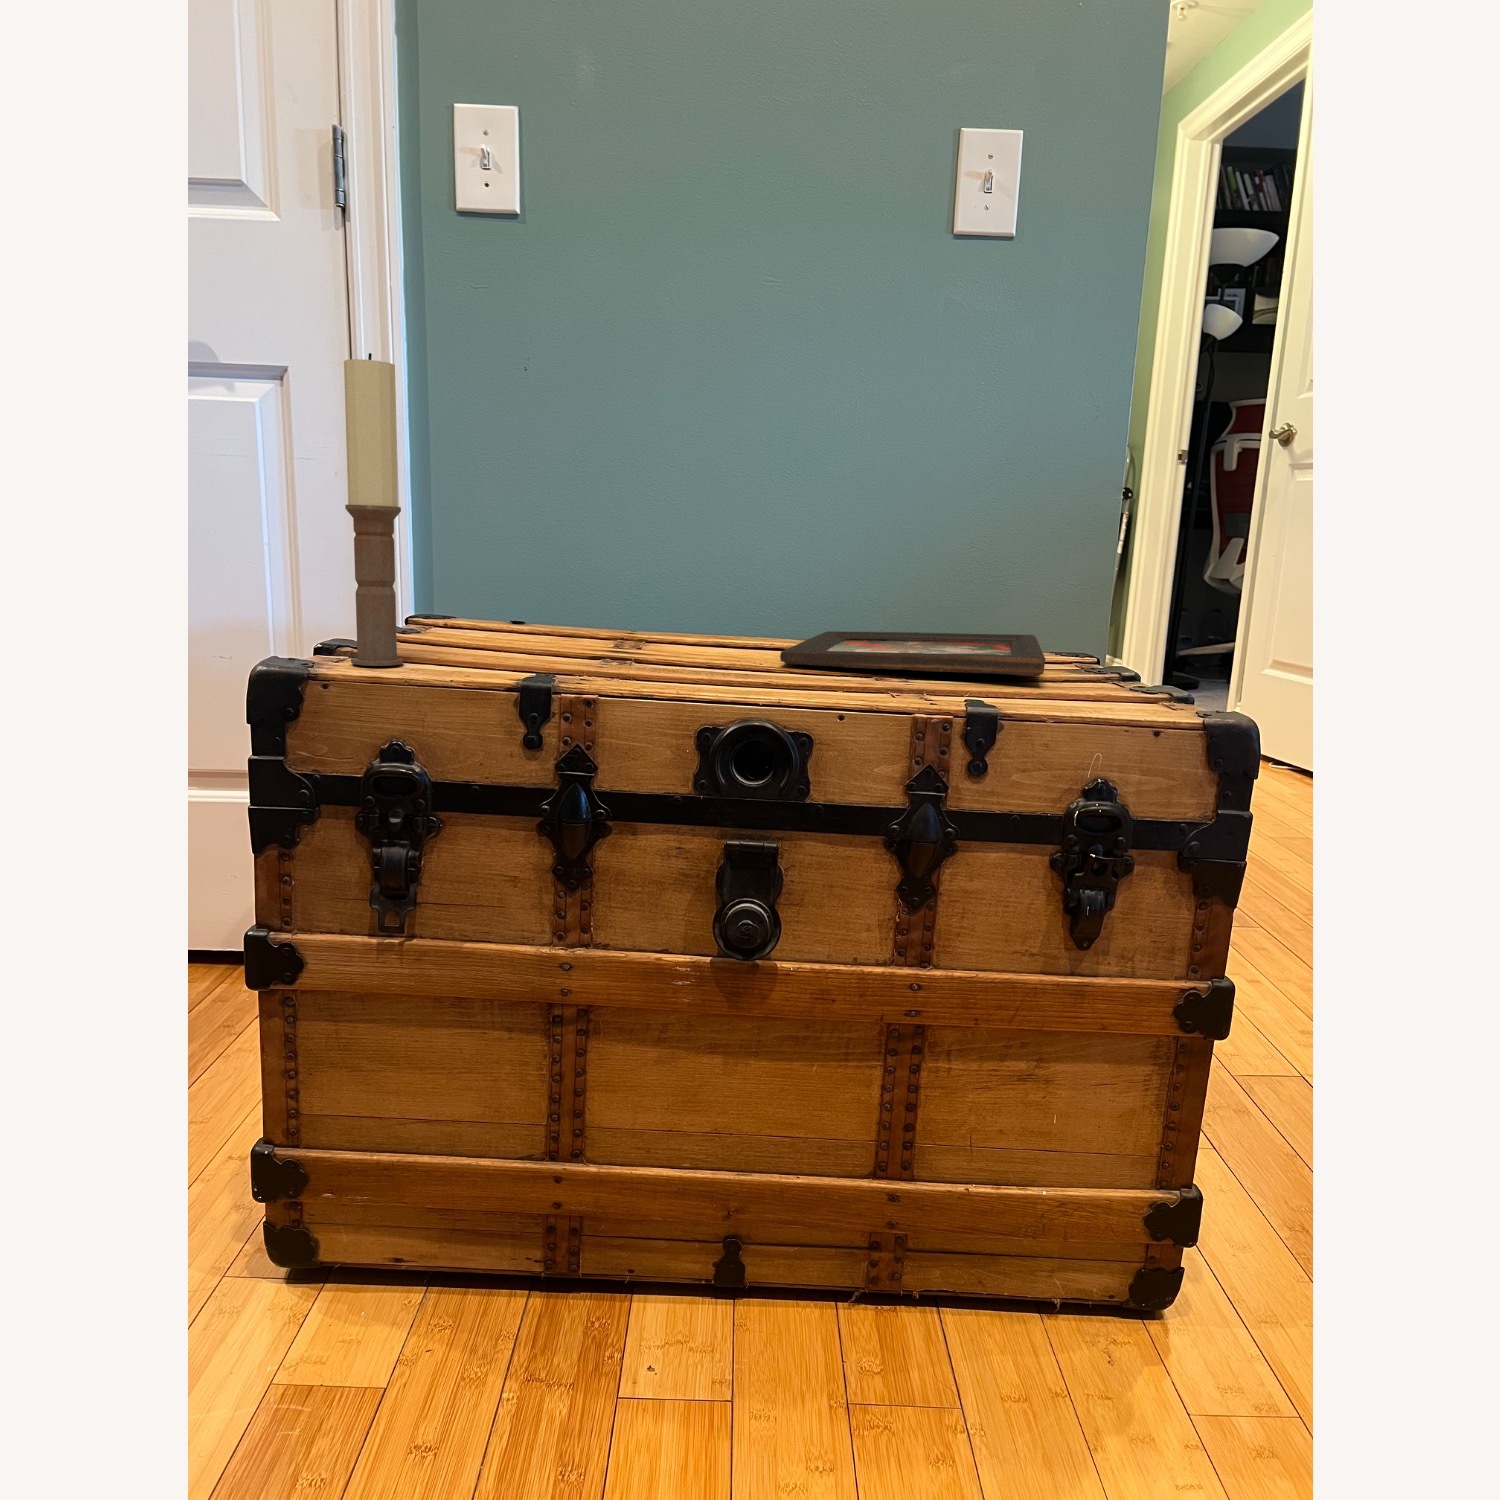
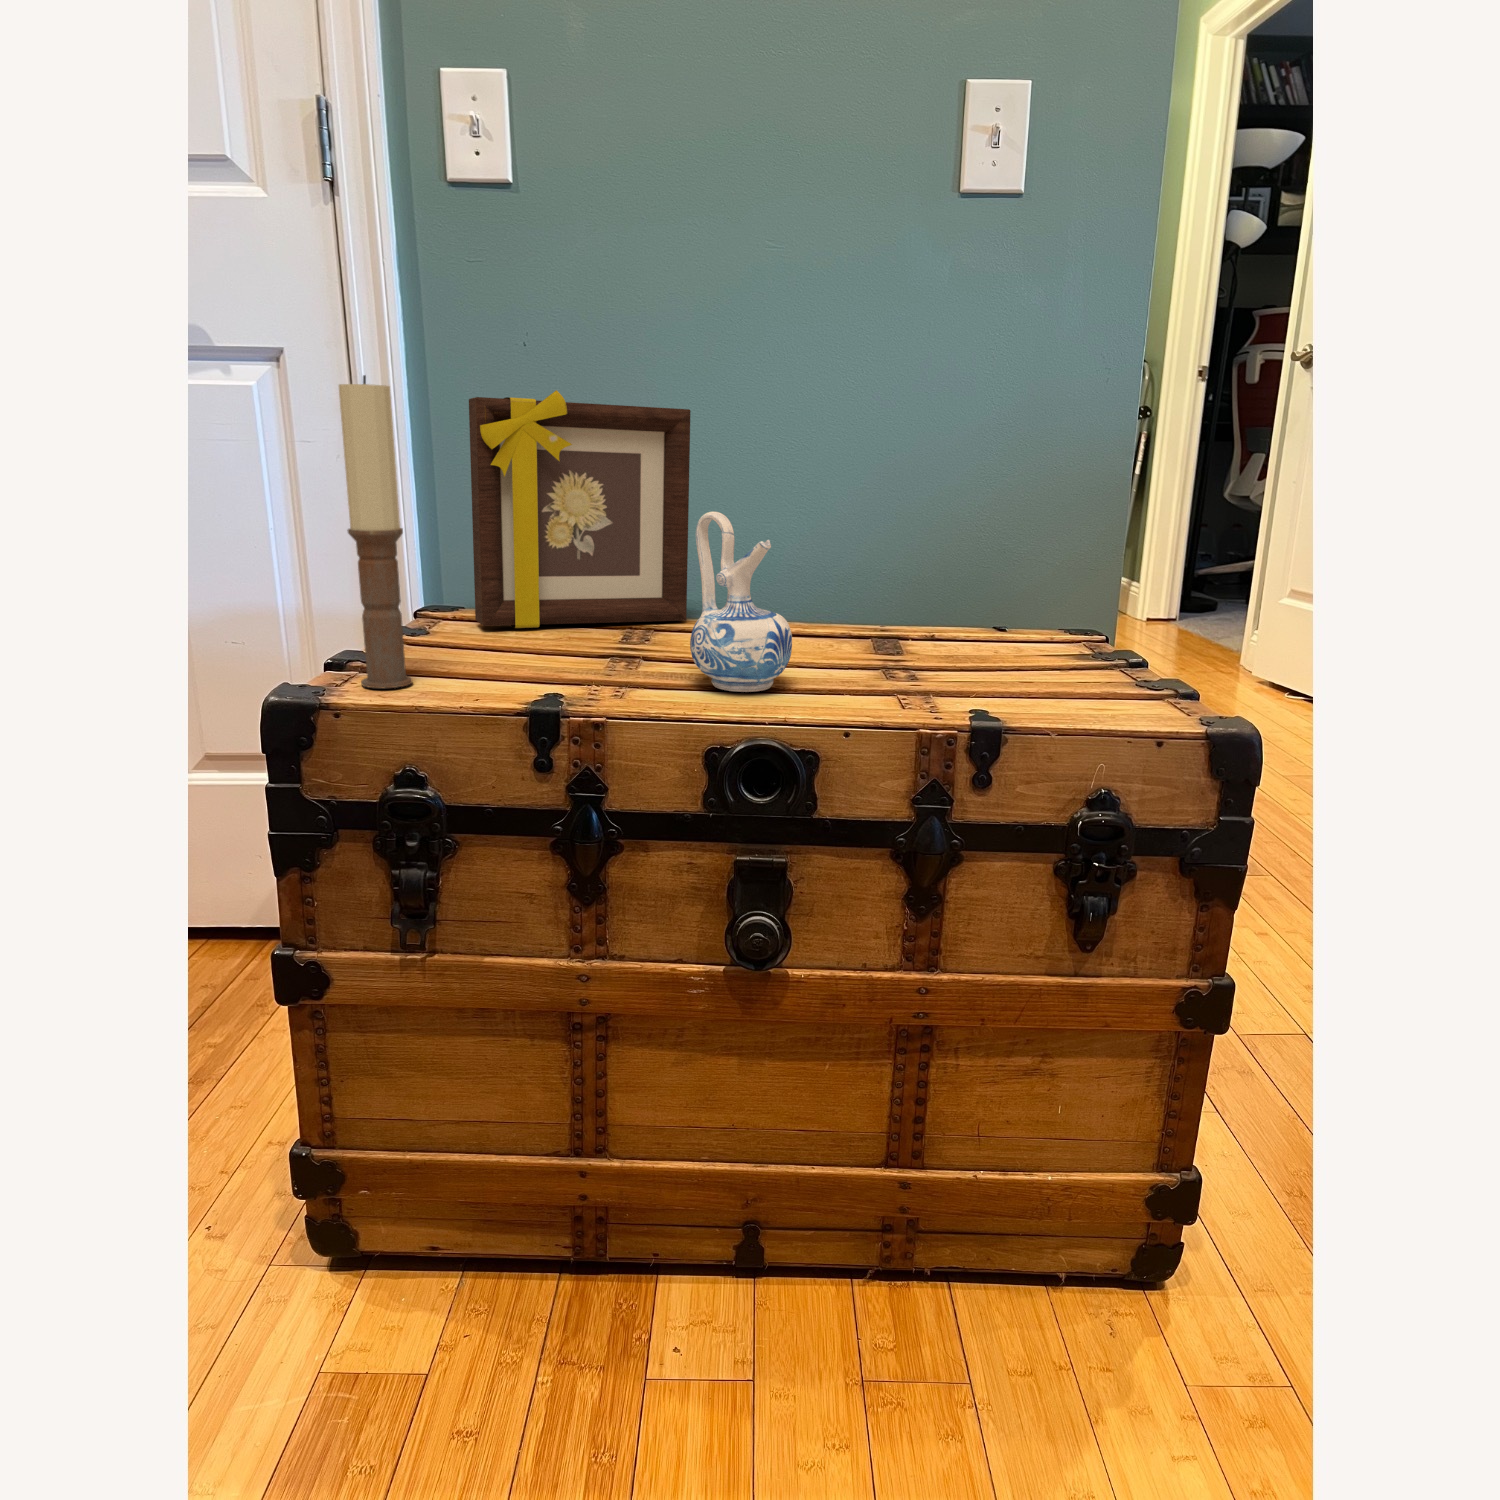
picture frame: none [469,399,690,634] -> present [469,390,691,628]
ceramic pitcher: none [685,502,787,681] -> present [690,512,792,692]
decorative tray: present [780,631,1045,676] -> none [786,611,1051,674]

